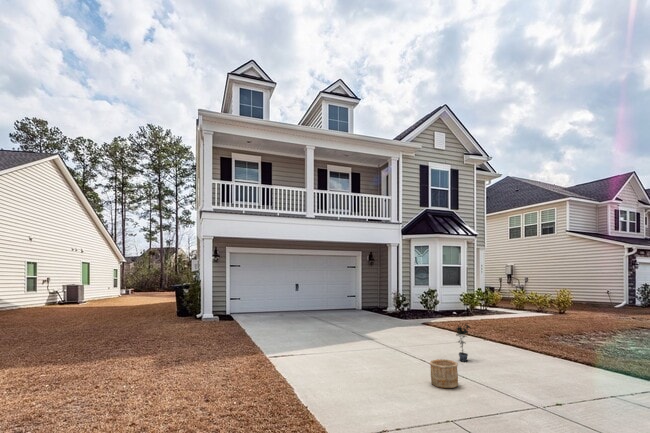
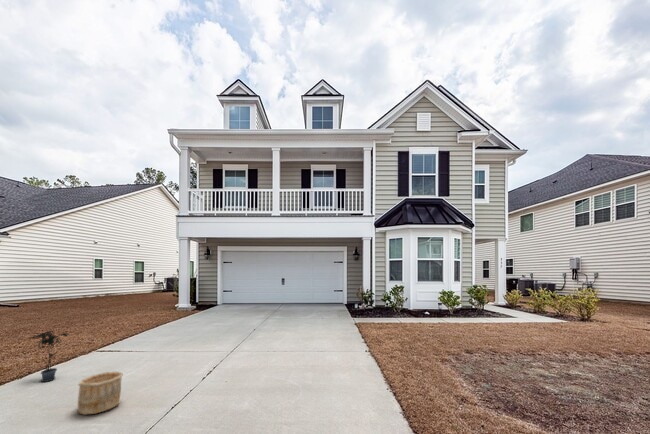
potted plant: present [456,324,471,362] -> present [30,331,69,382]

